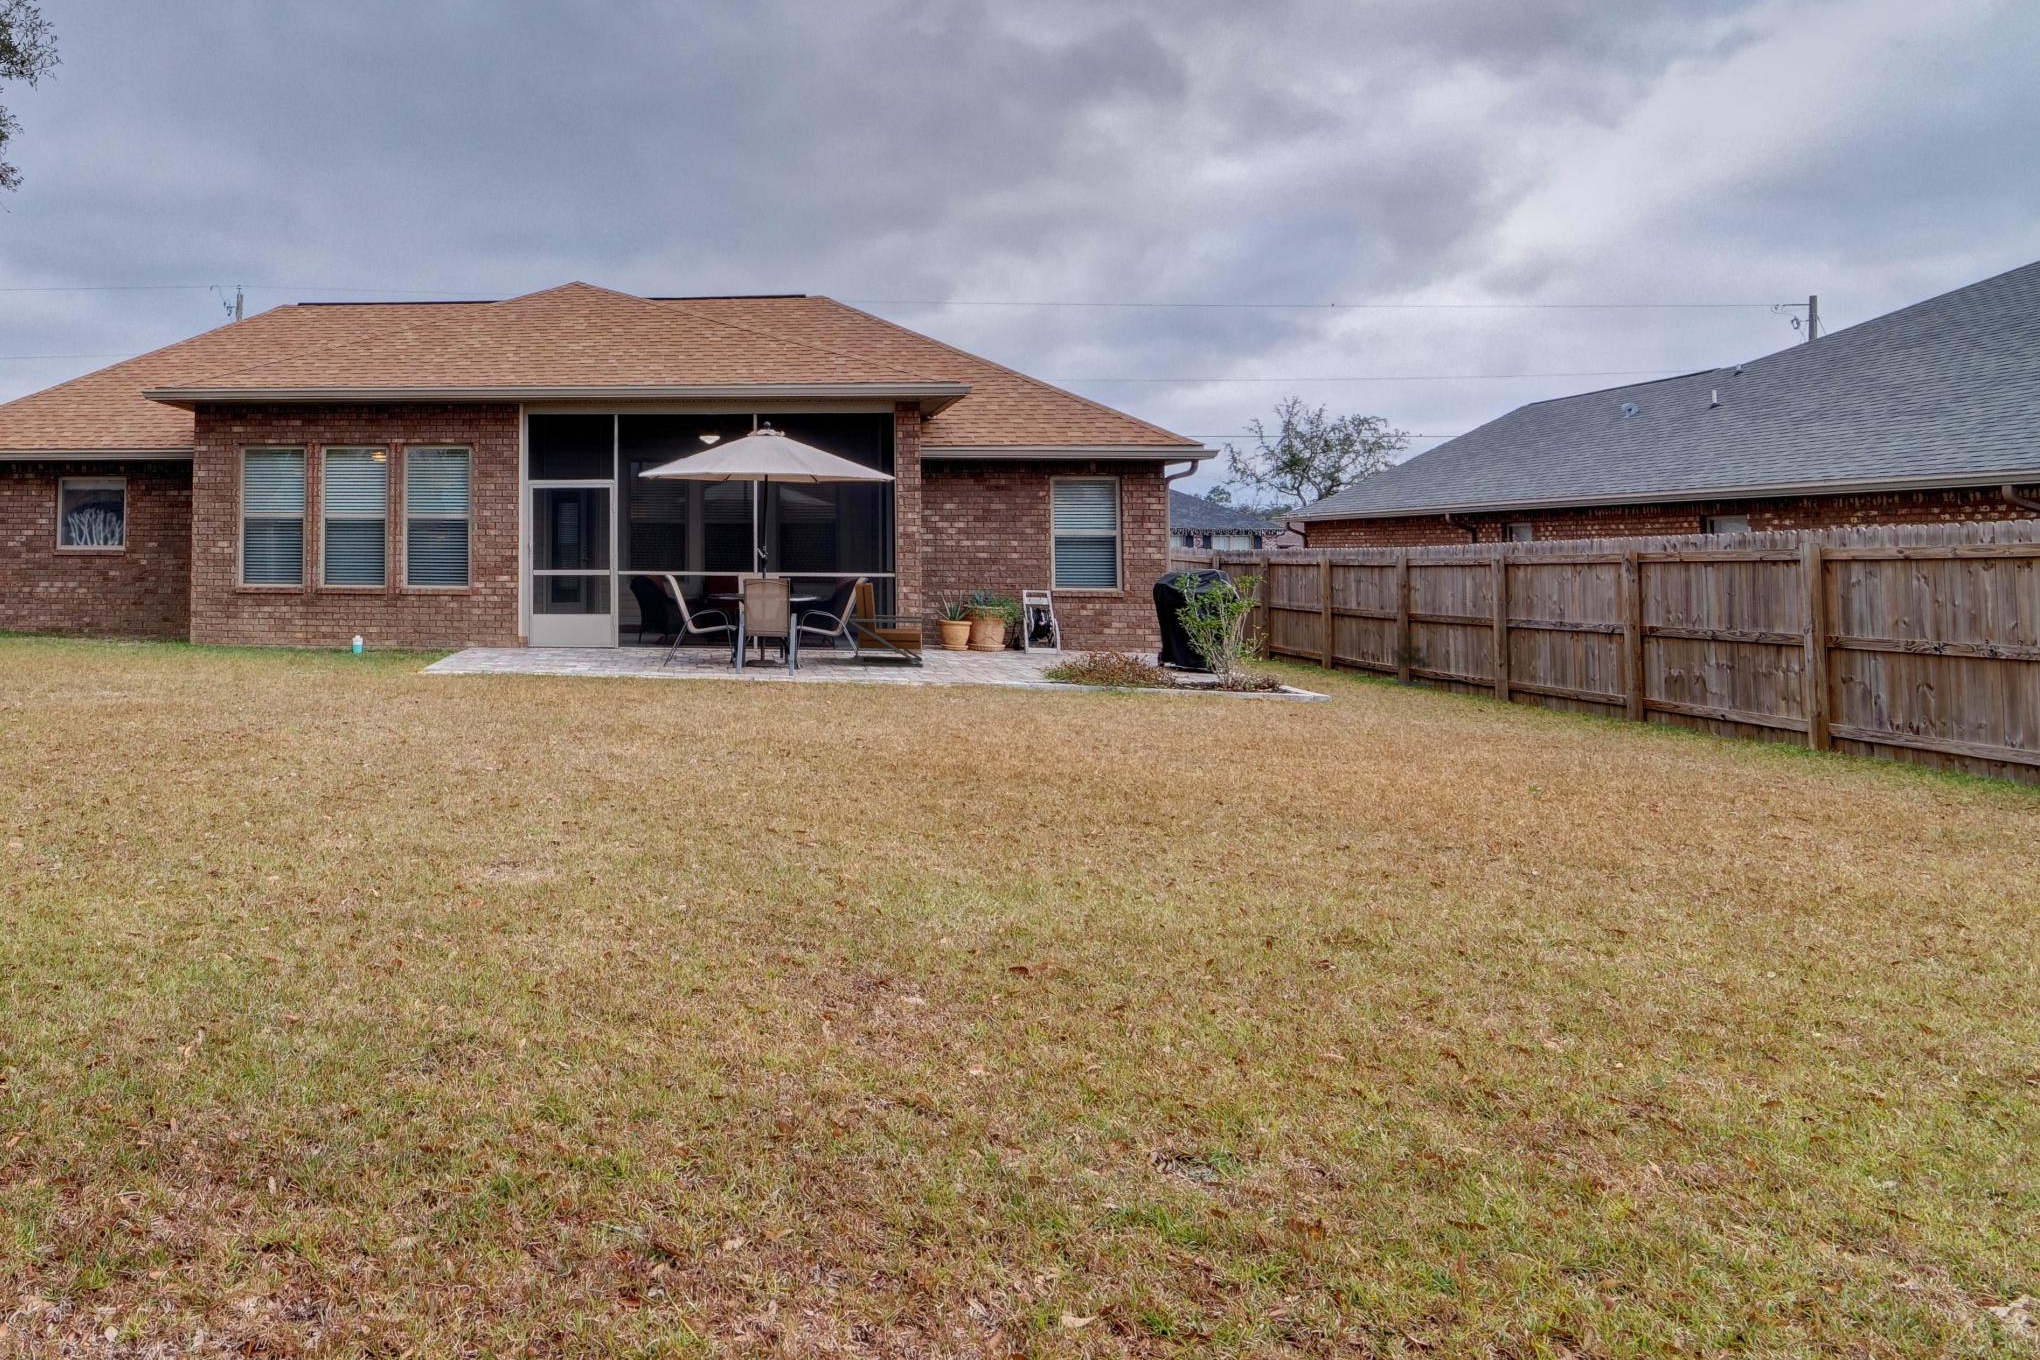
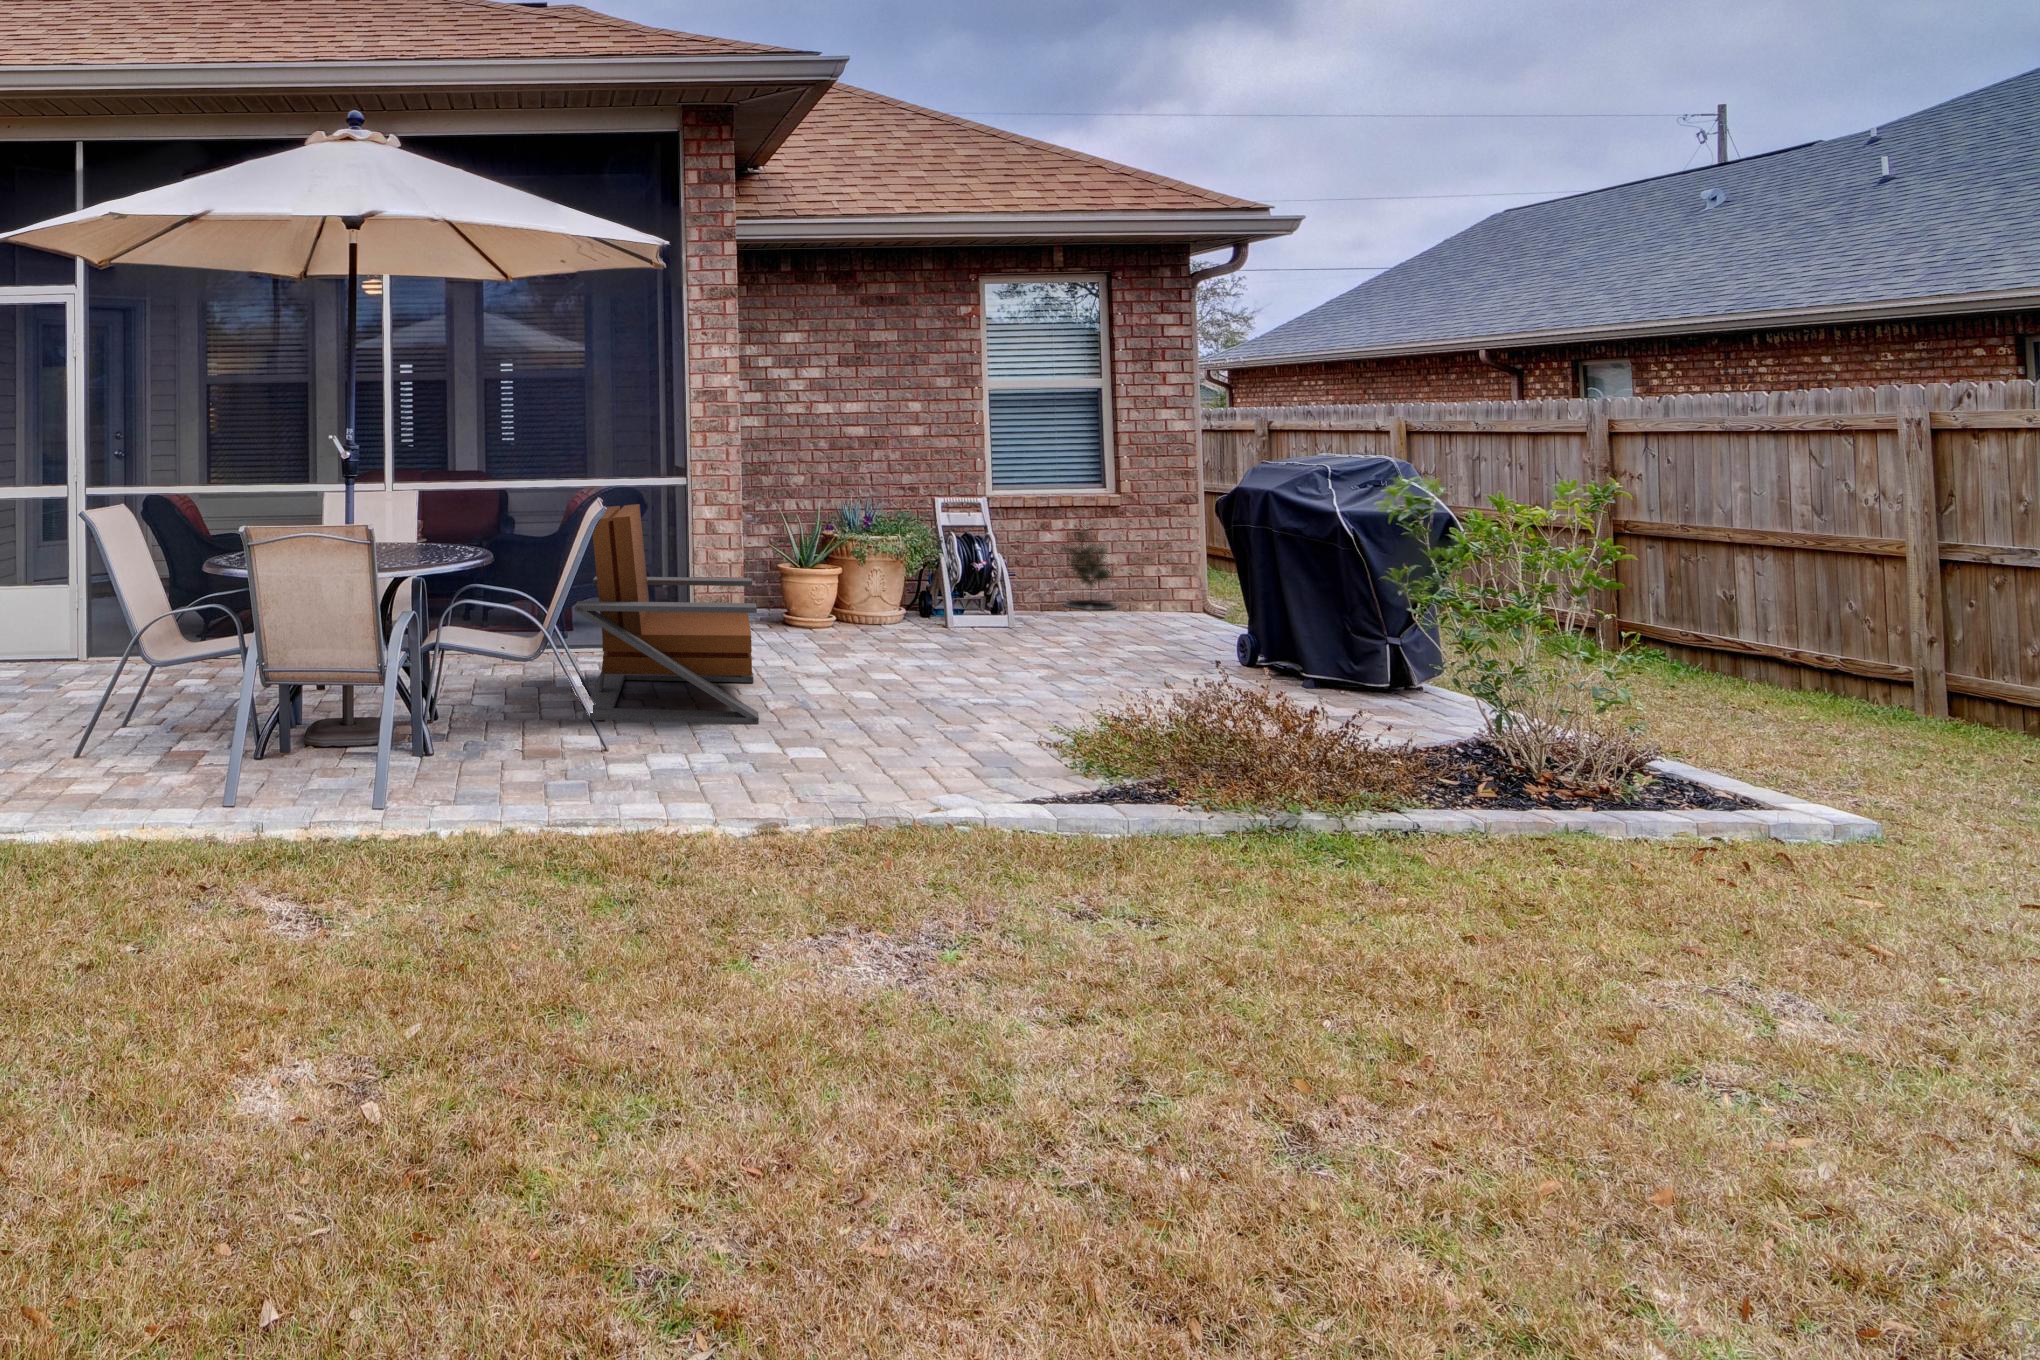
potted tree: present [1389,628,1431,686] -> present [1063,525,1116,610]

